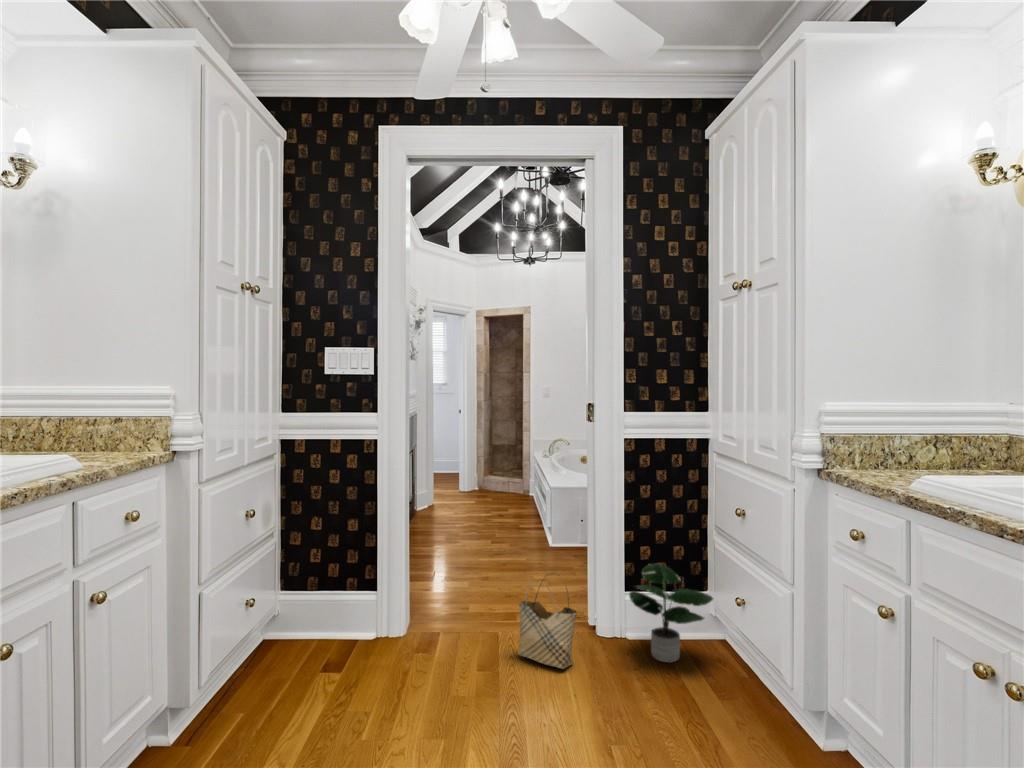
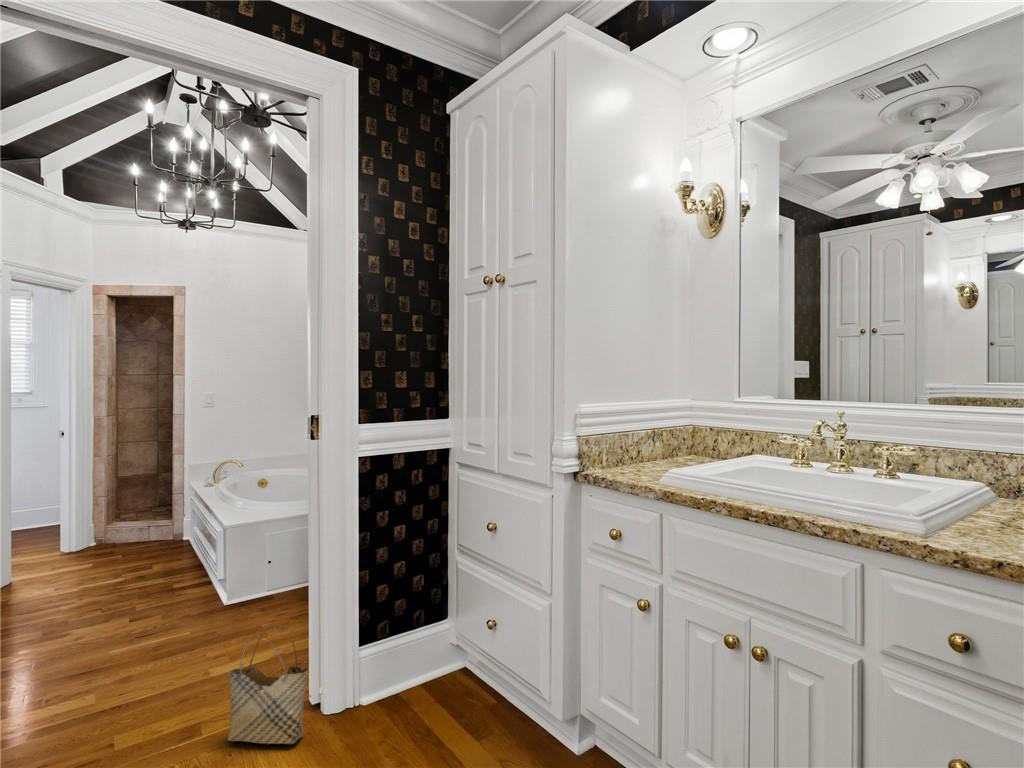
potted plant: present [629,564,713,663] -> none [366,598,462,710]

